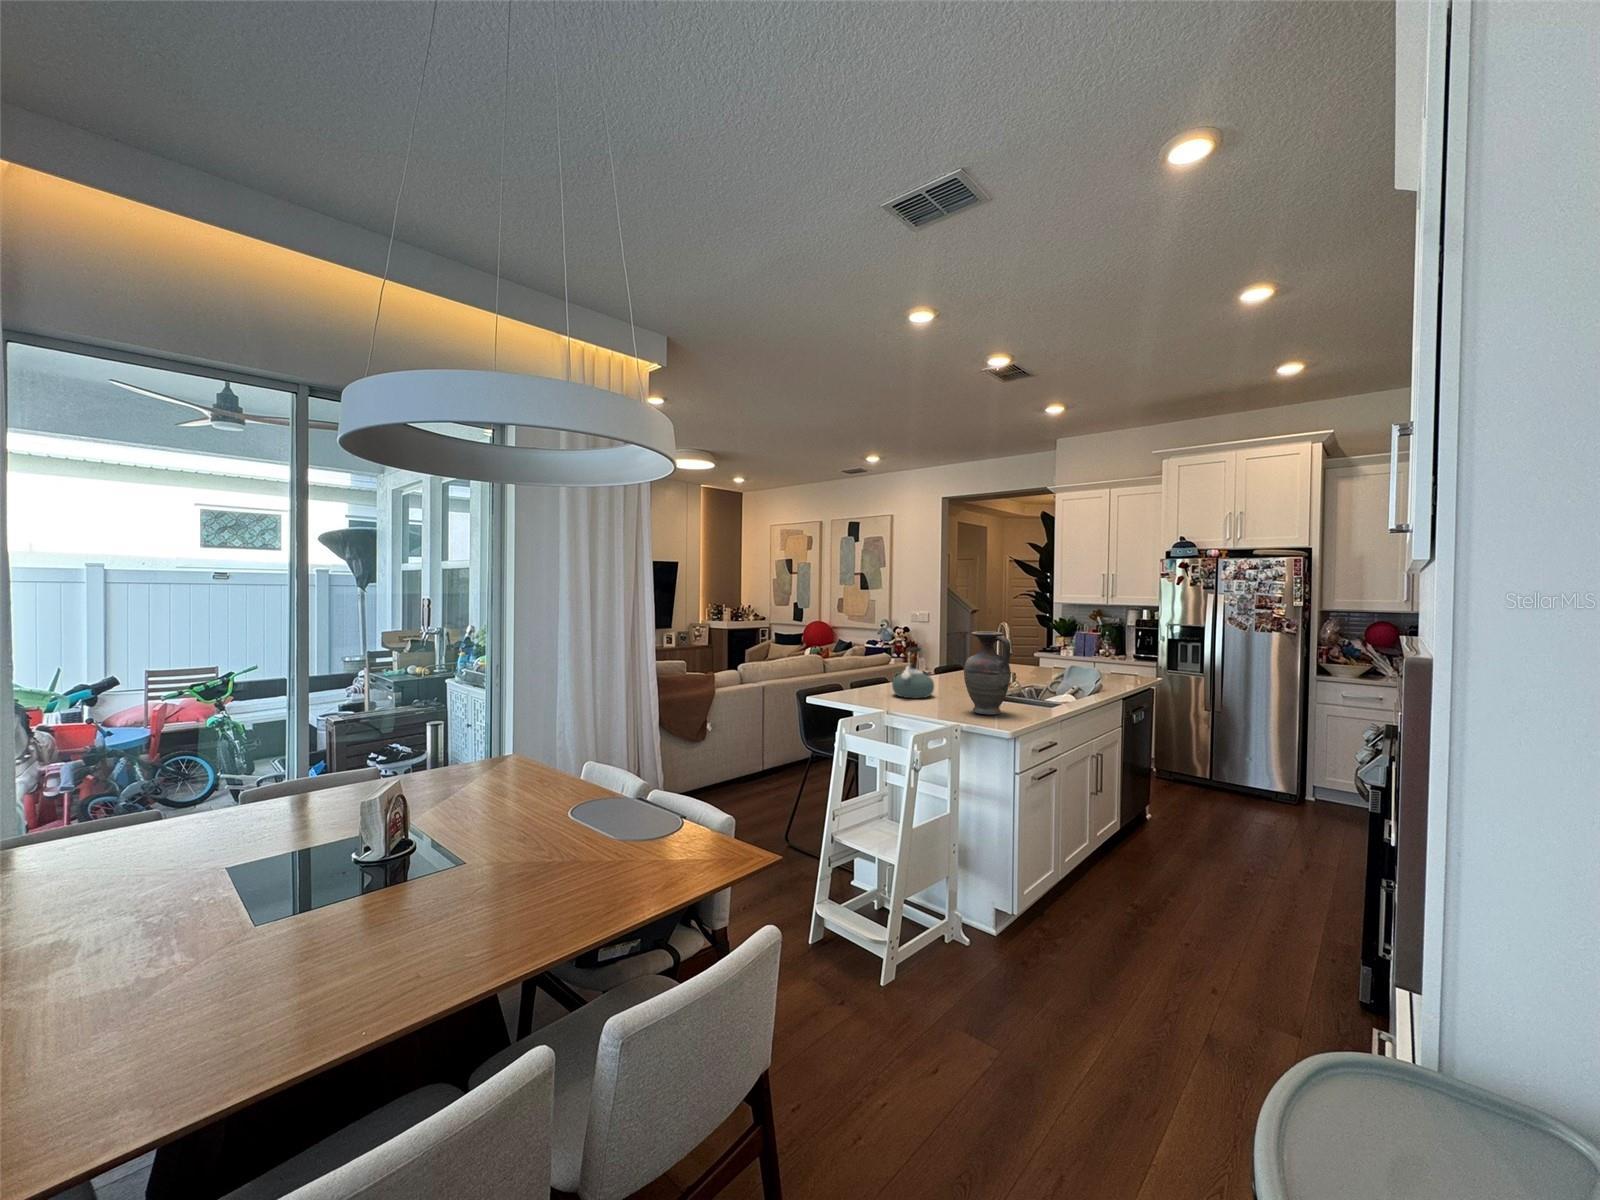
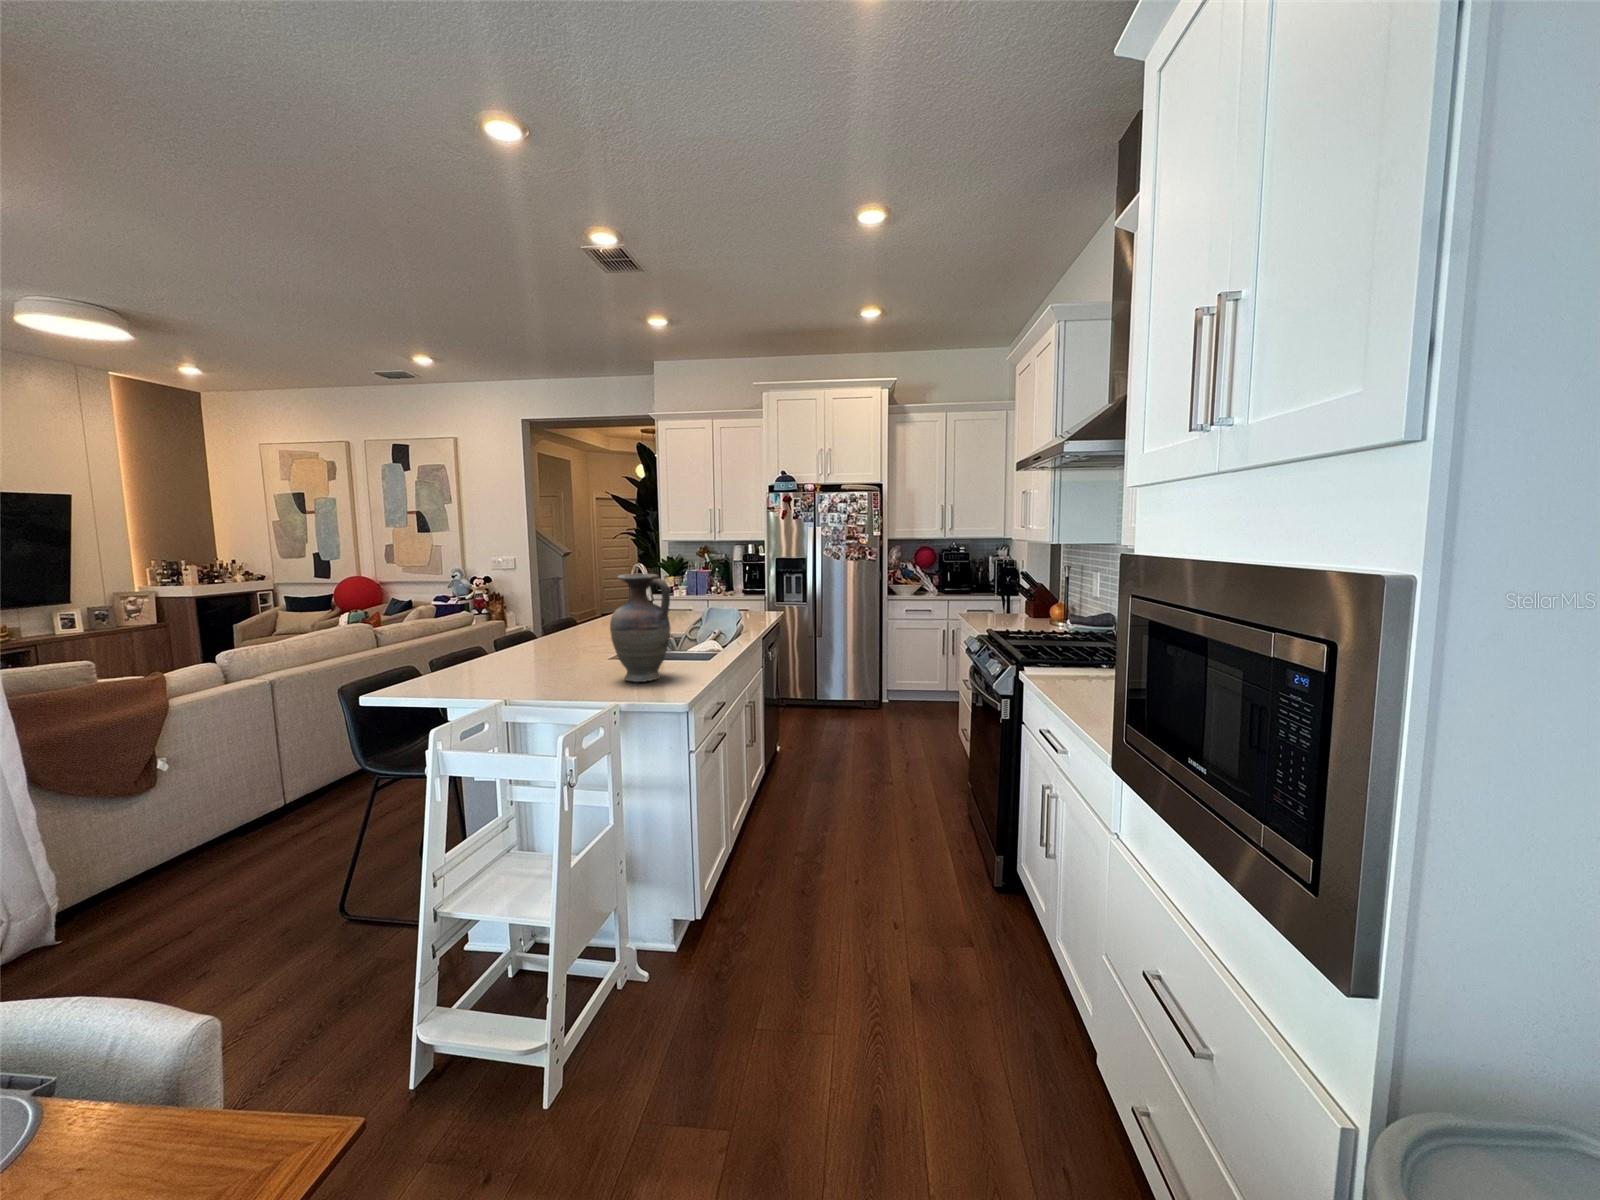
kettle: present [892,647,934,698] -> none [500,602,561,672]

